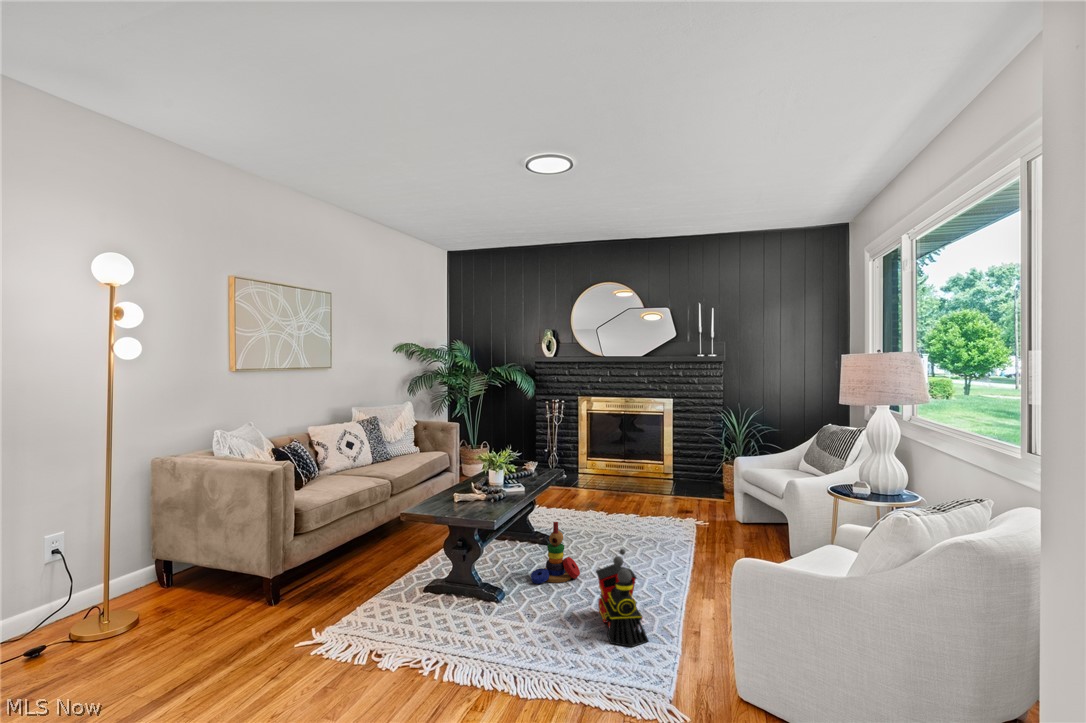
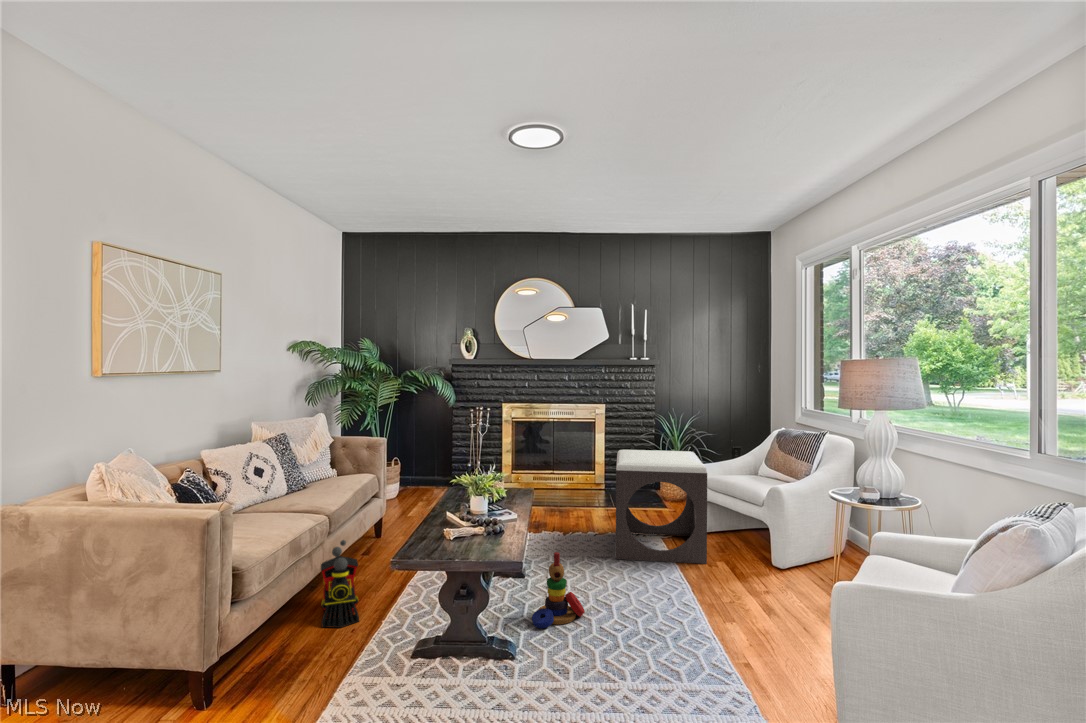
footstool: none [640,440,733,549] -> present [616,450,707,564]
toy train: present [596,549,648,647] -> present [321,540,359,628]

